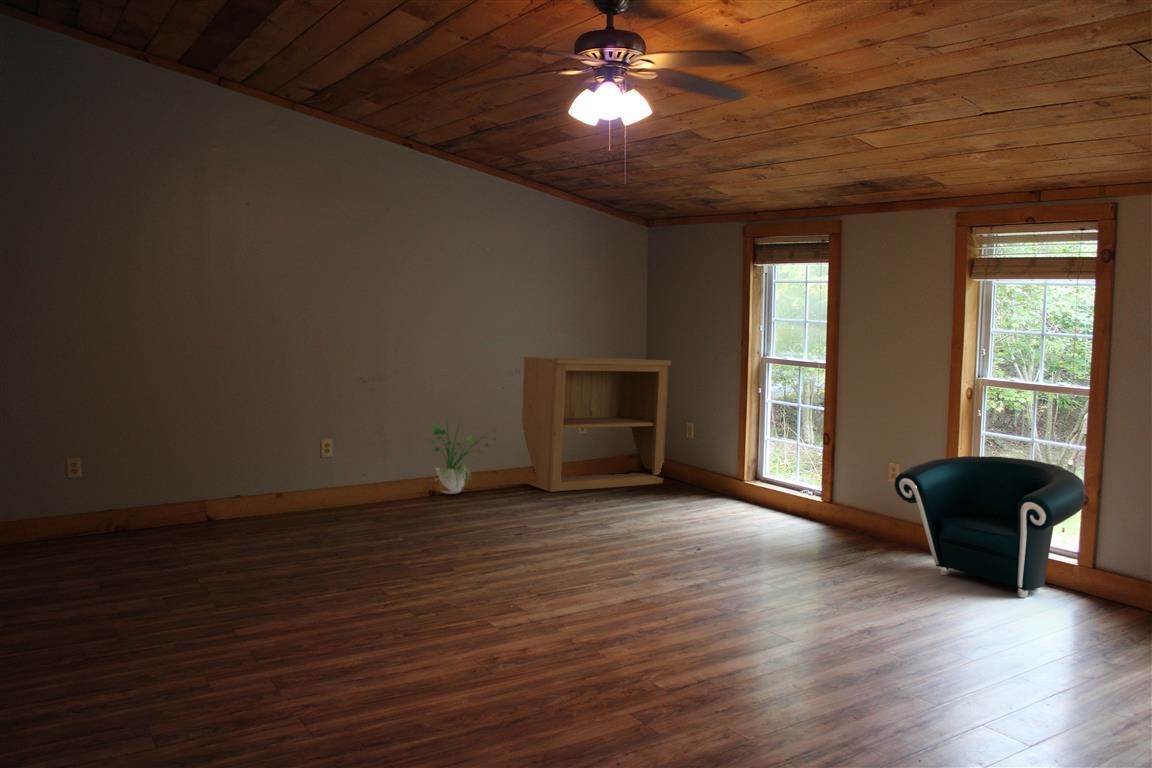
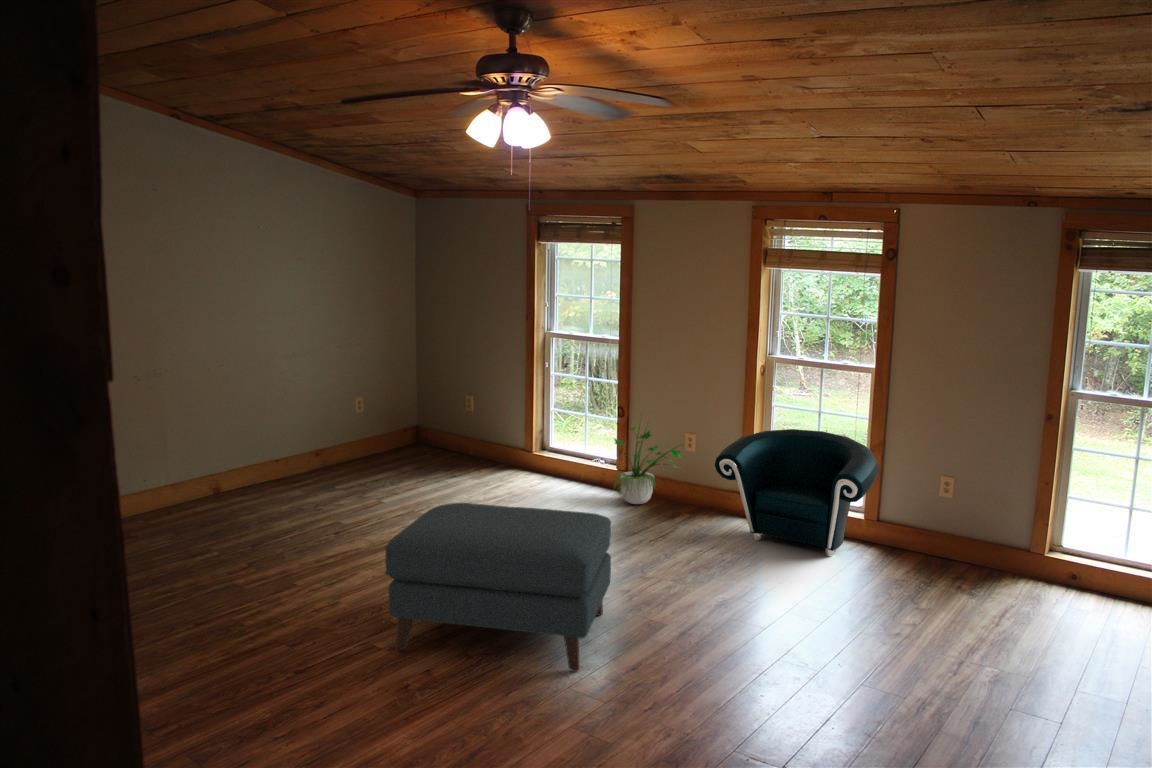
bookshelf: present [522,357,671,492] -> none [297,331,450,484]
potted plant: present [430,424,496,494] -> present [614,426,686,504]
ottoman: none [496,480,731,641] -> present [385,503,611,672]

